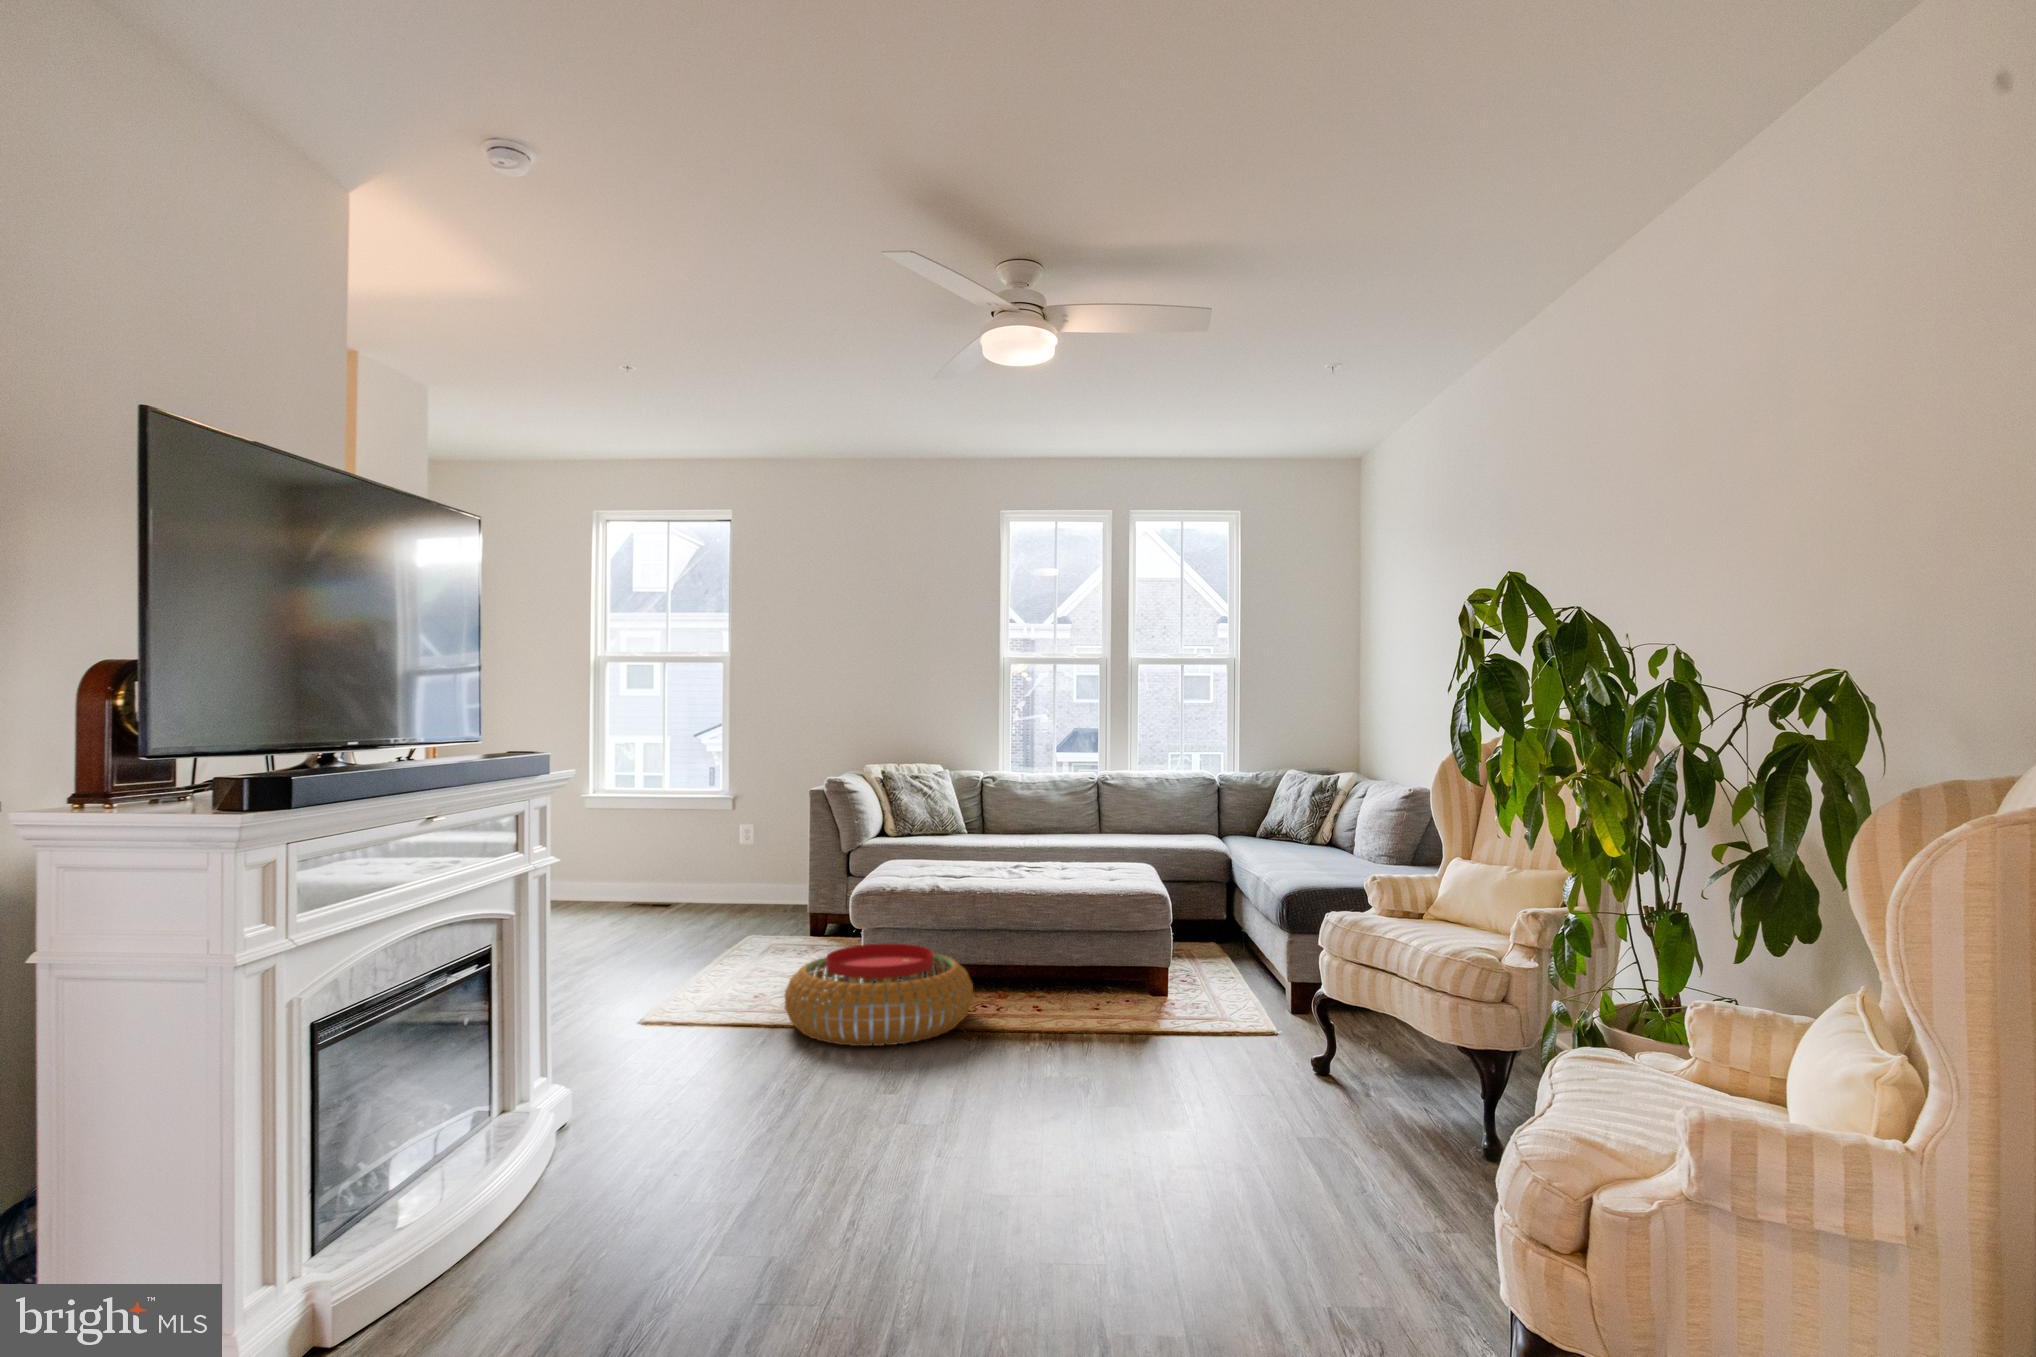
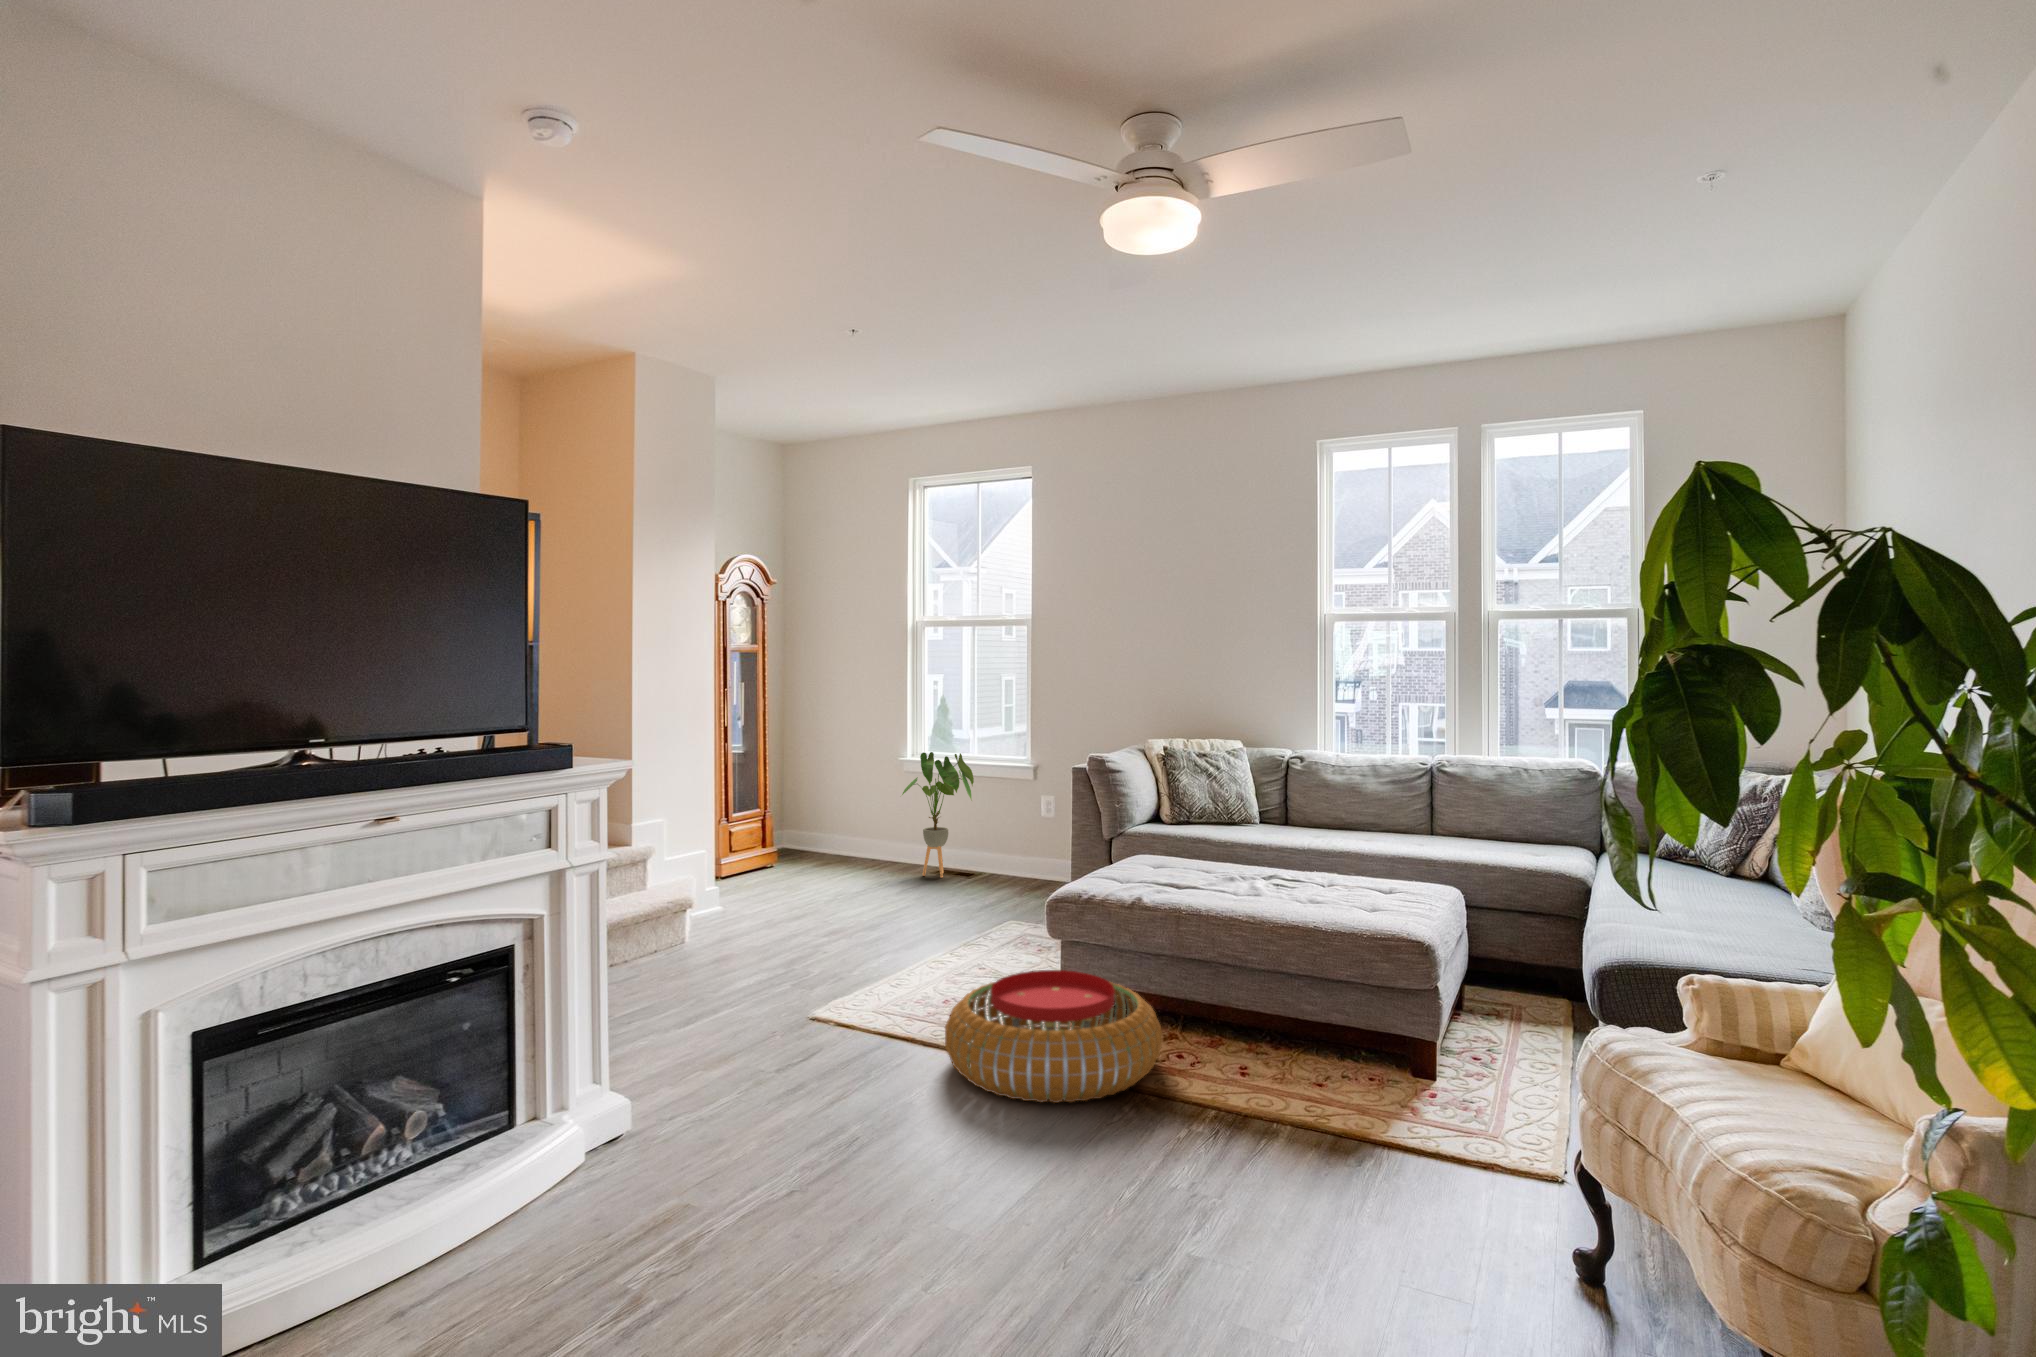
house plant: none [604,787,680,910] -> present [902,752,974,877]

